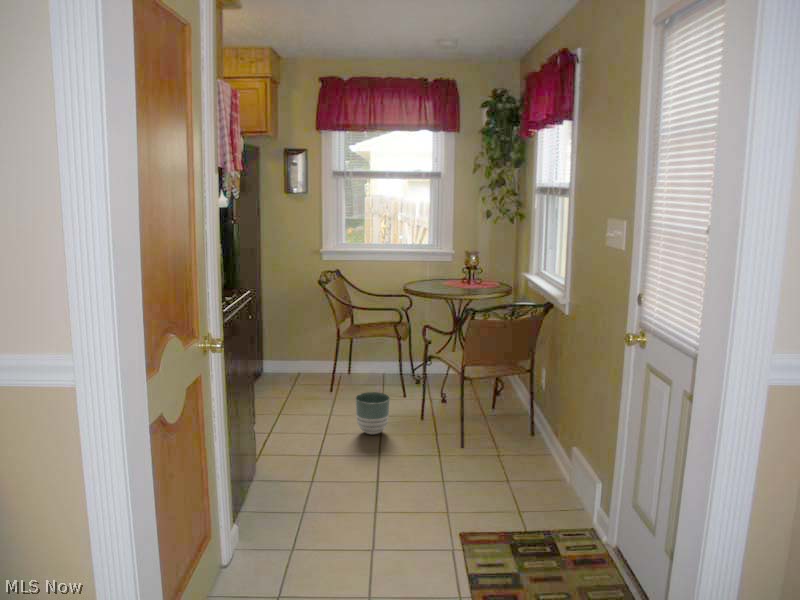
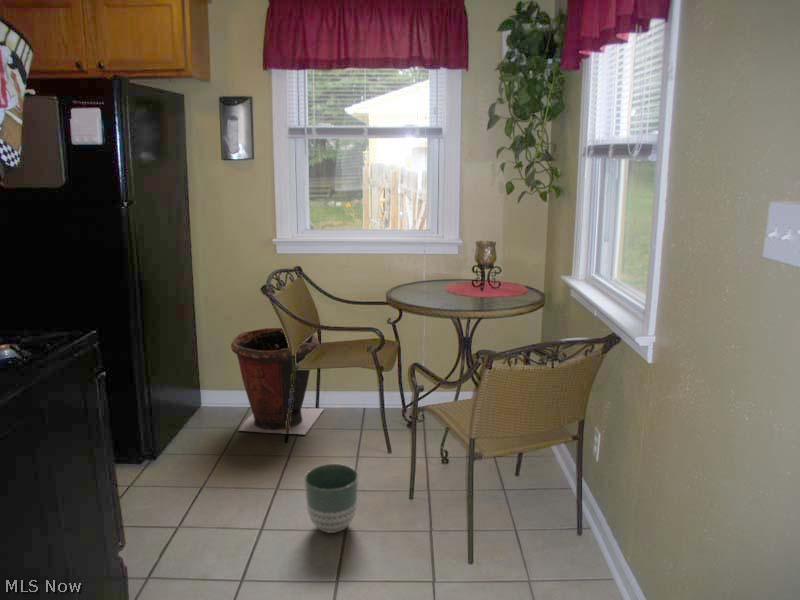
trash can: none [291,313,355,387] -> present [231,328,324,435]

